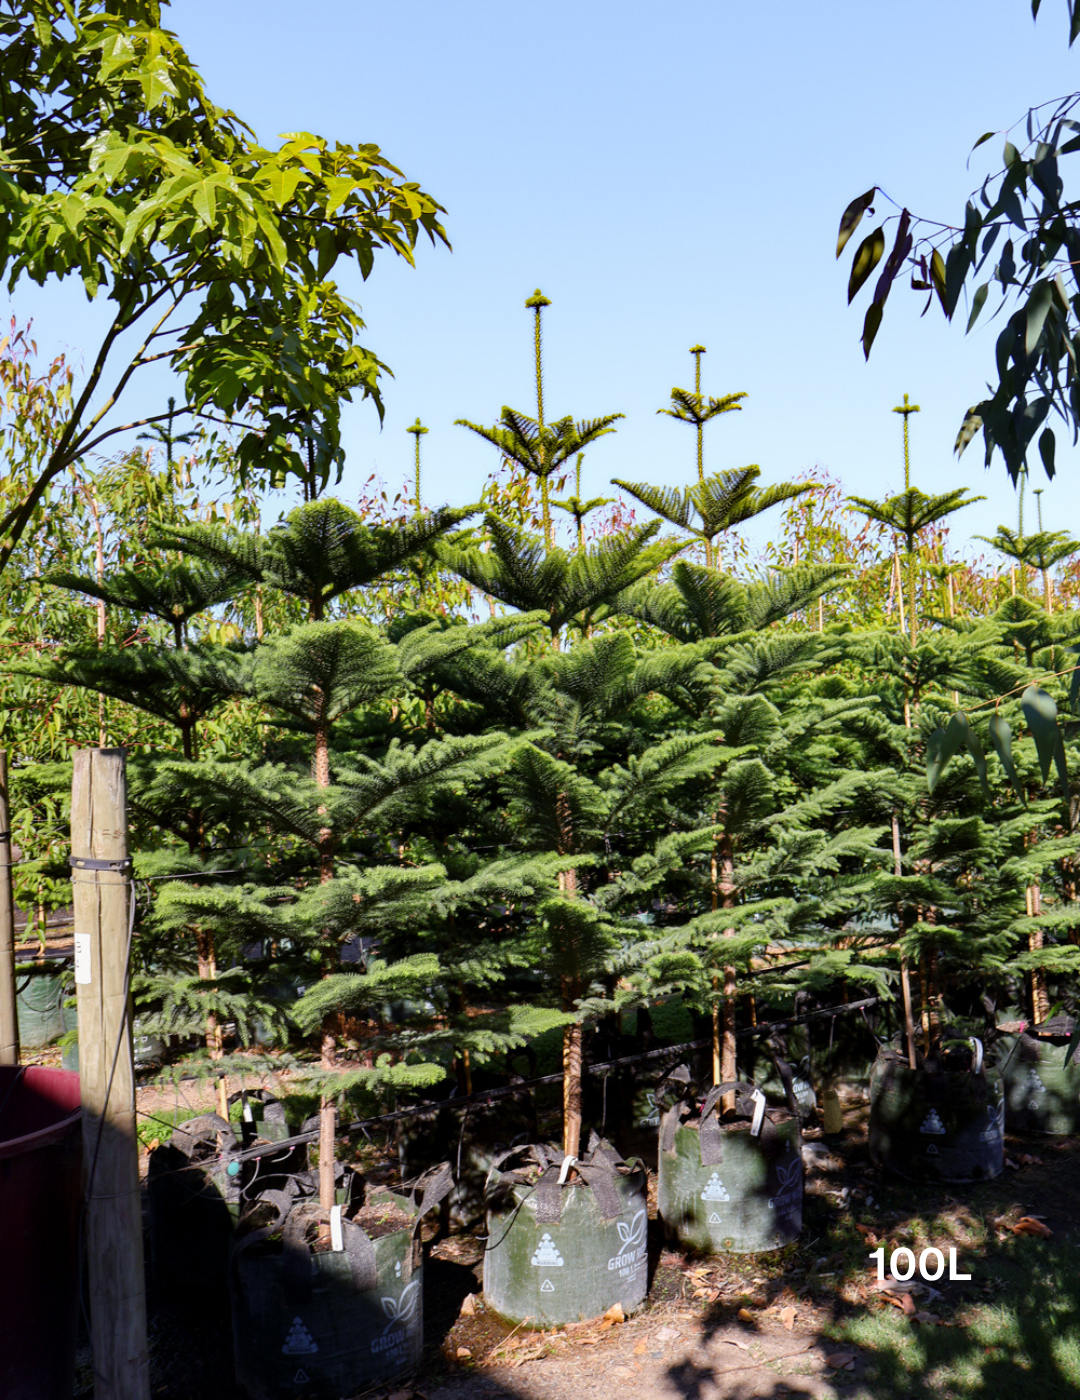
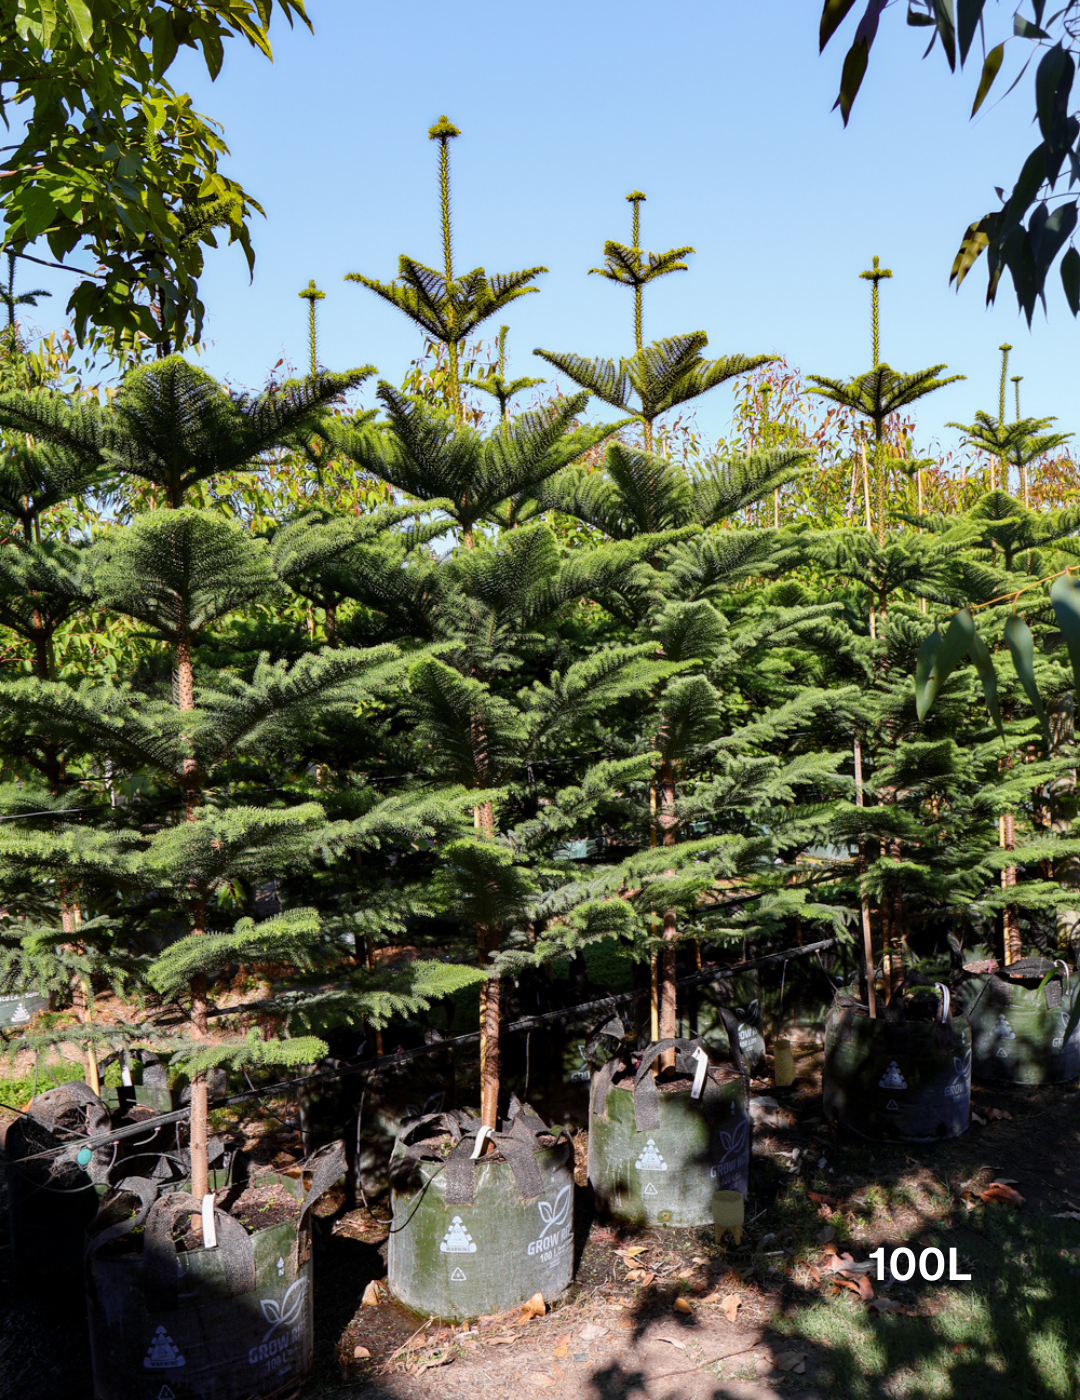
planter: none [770,1220,799,1269] -> present [712,1191,744,1245]

